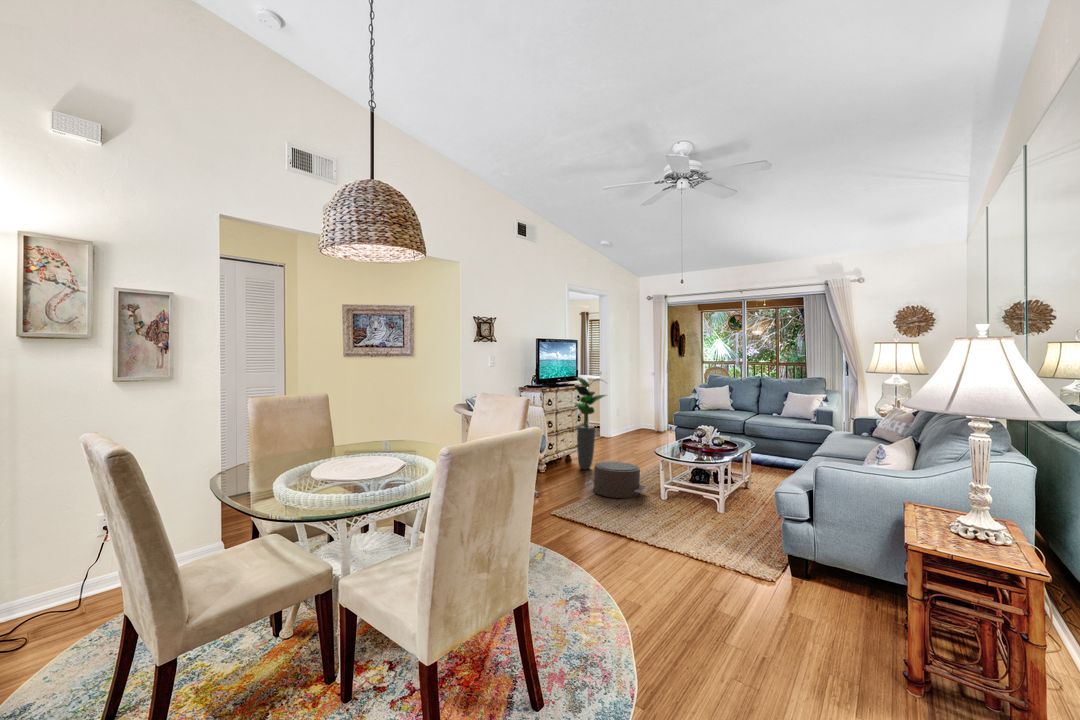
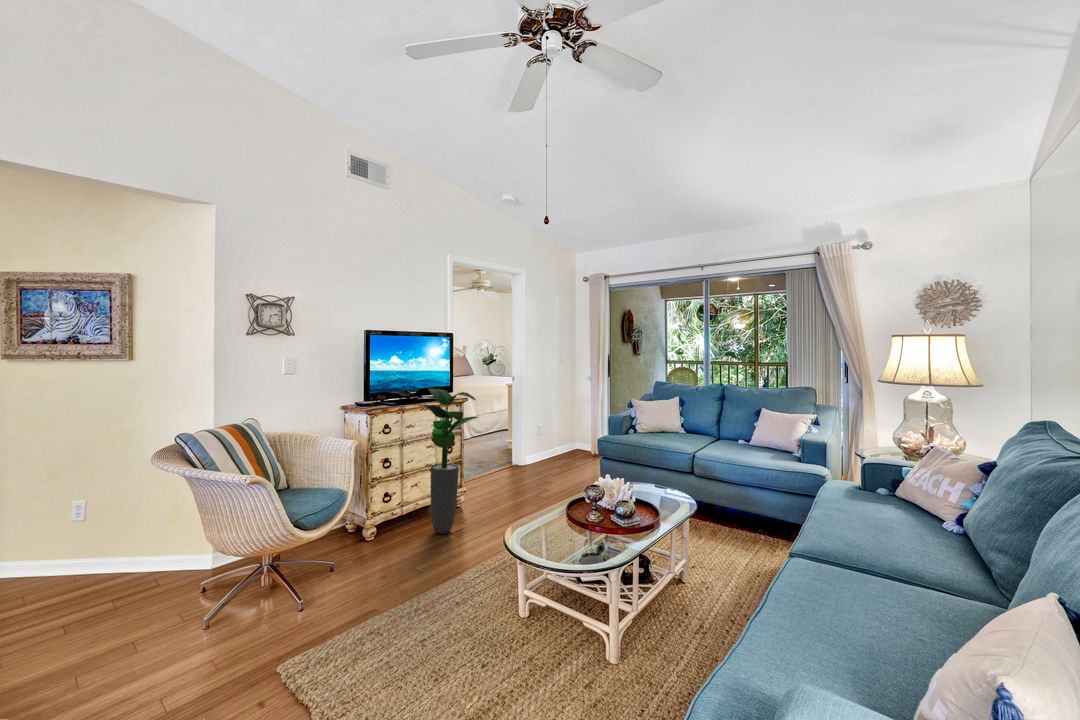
pouf: present [585,462,645,498] -> none [390,536,497,616]

